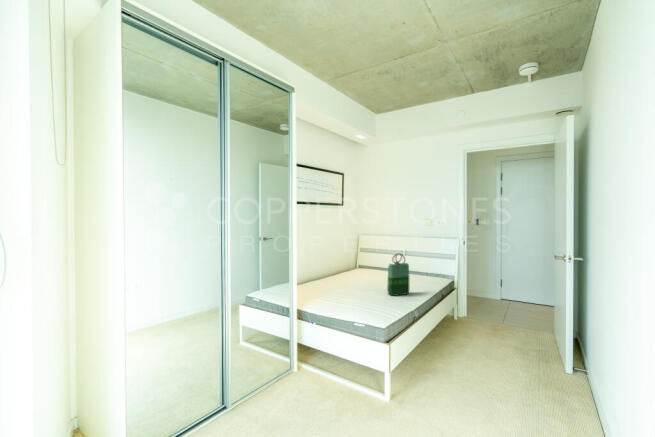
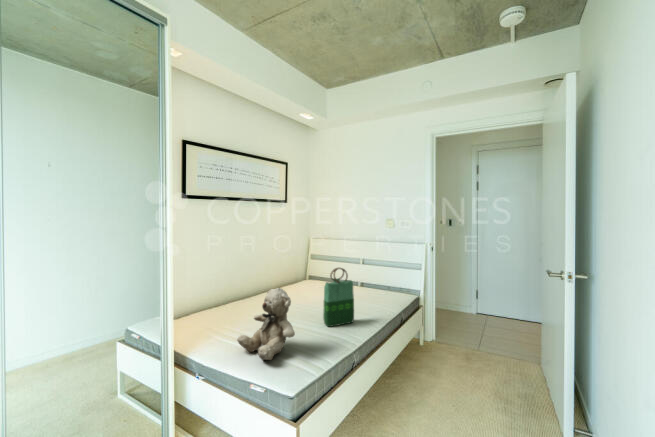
teddy bear: none [336,265,377,311] -> present [237,288,295,361]

